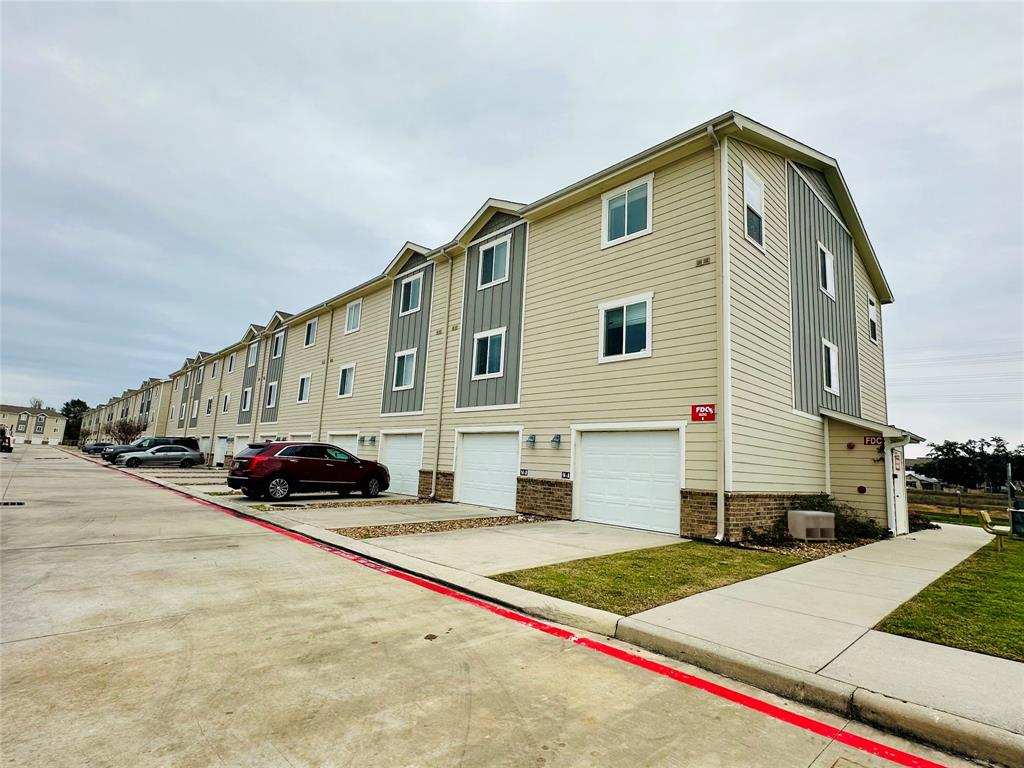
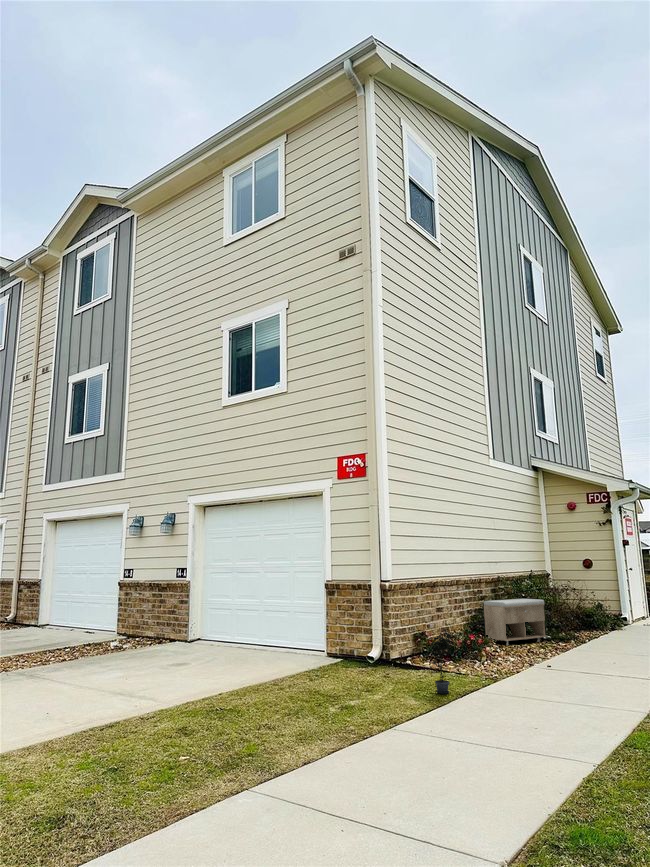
potted plant: none [773,527,793,567] -> present [431,630,453,694]

